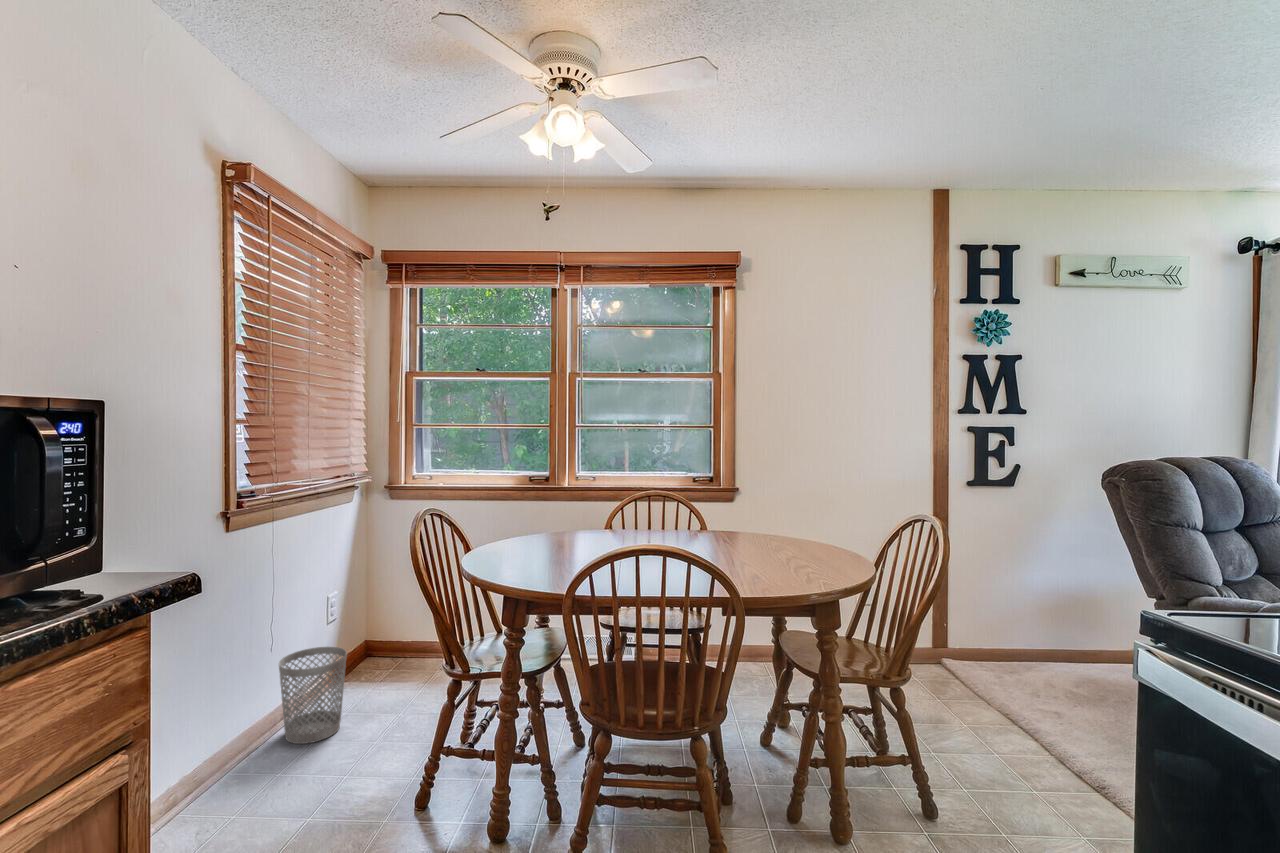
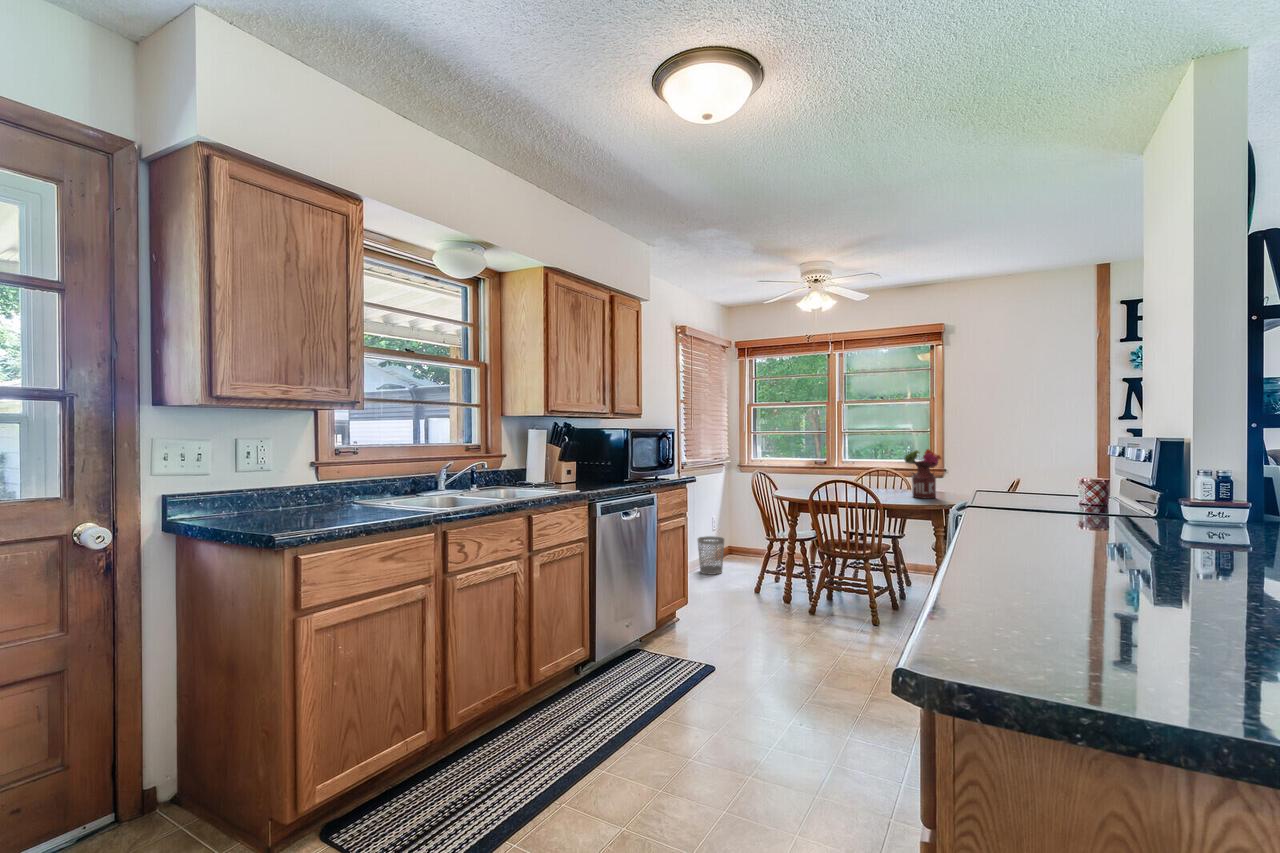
flower arrangement: none [733,457,803,558] -> present [905,449,941,499]

